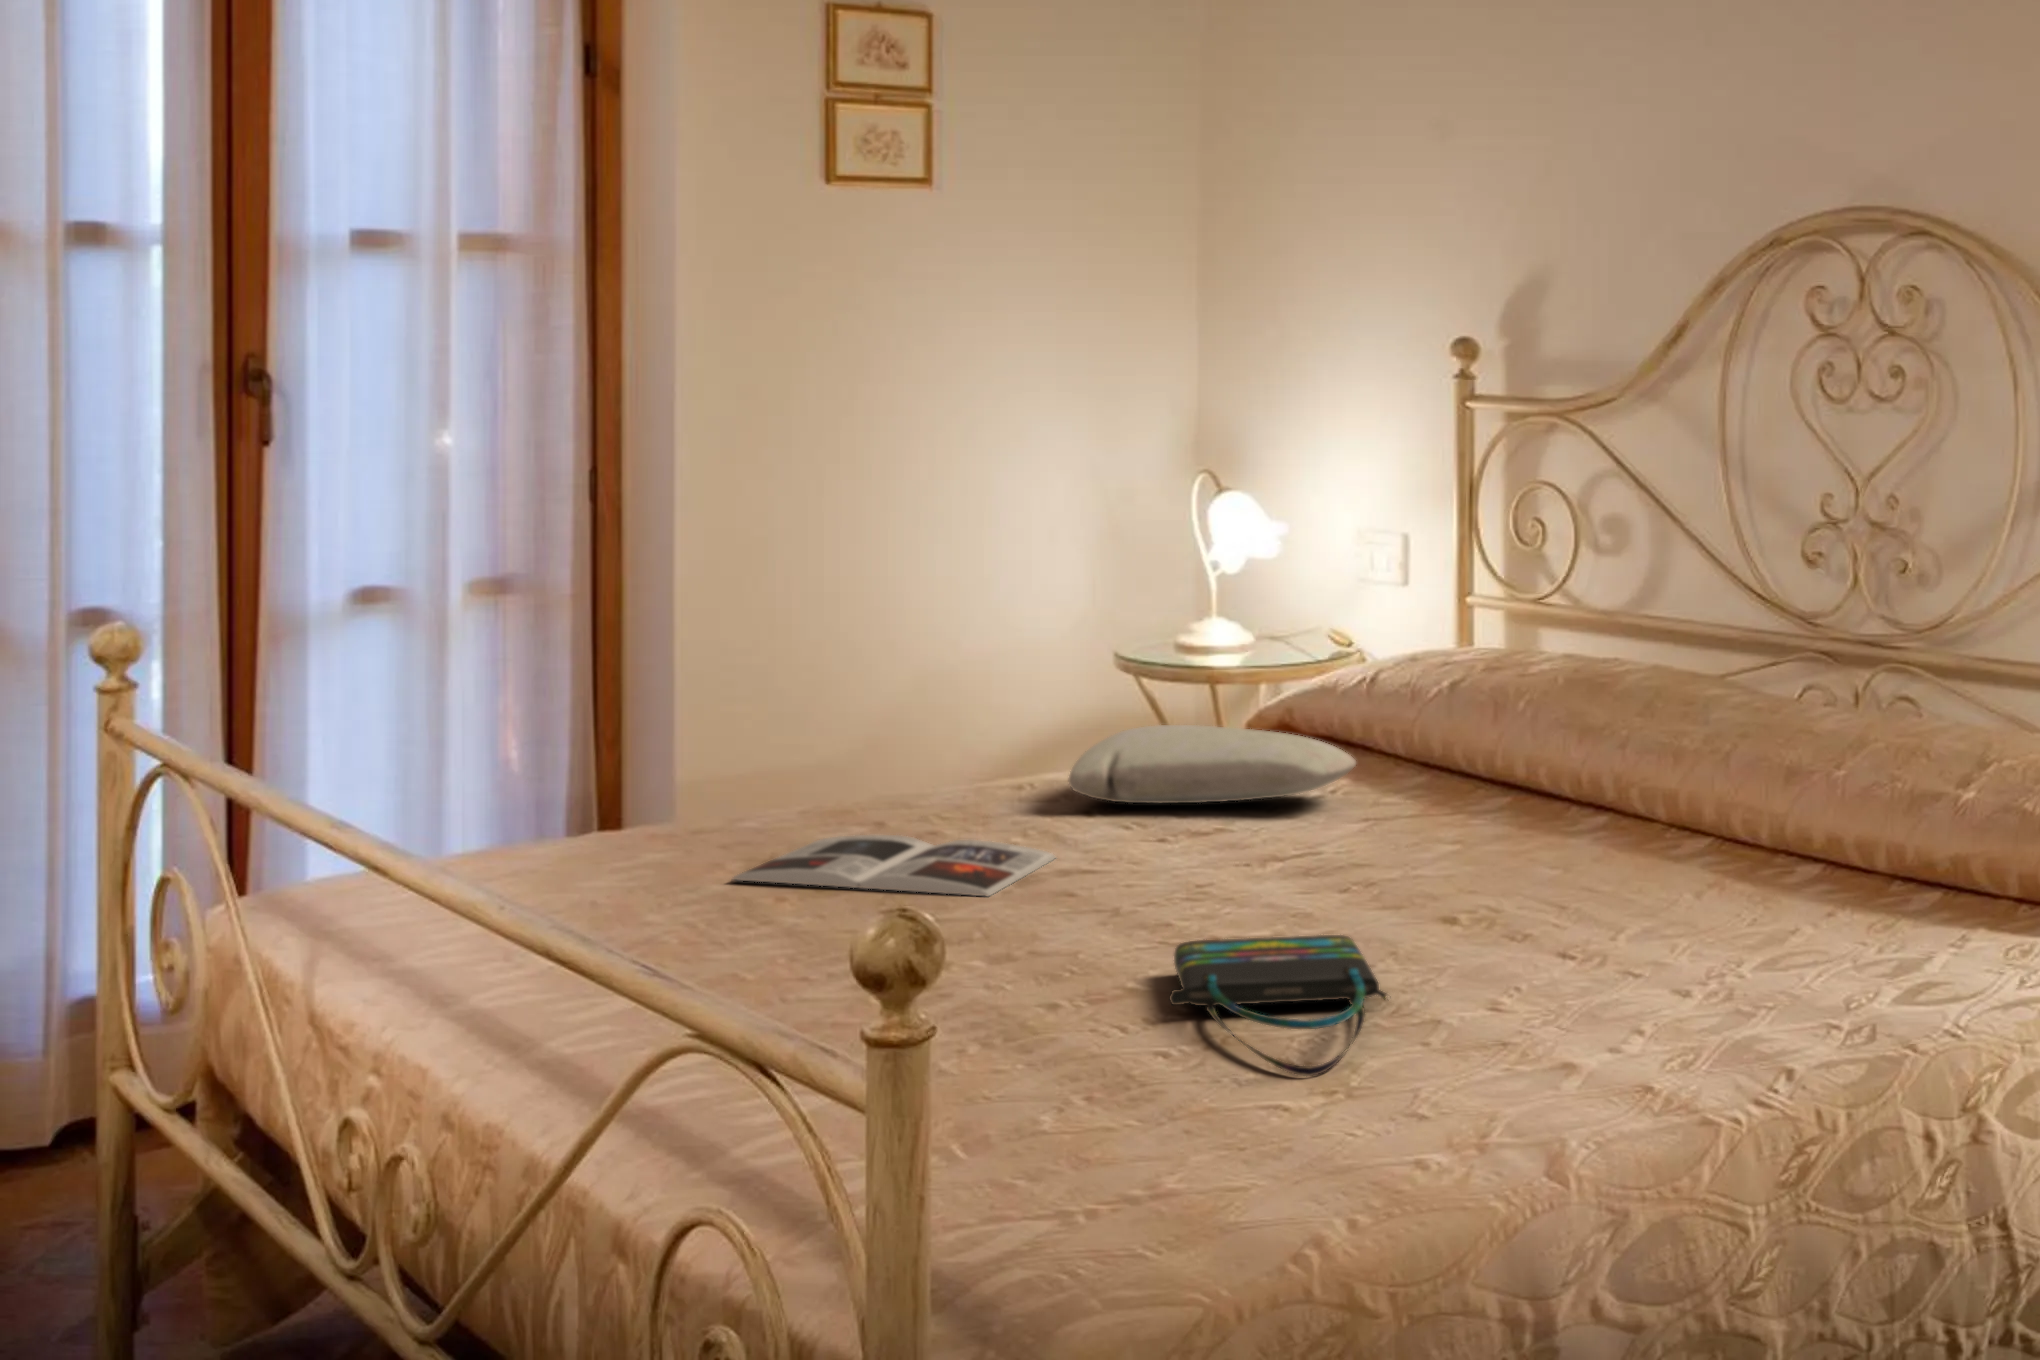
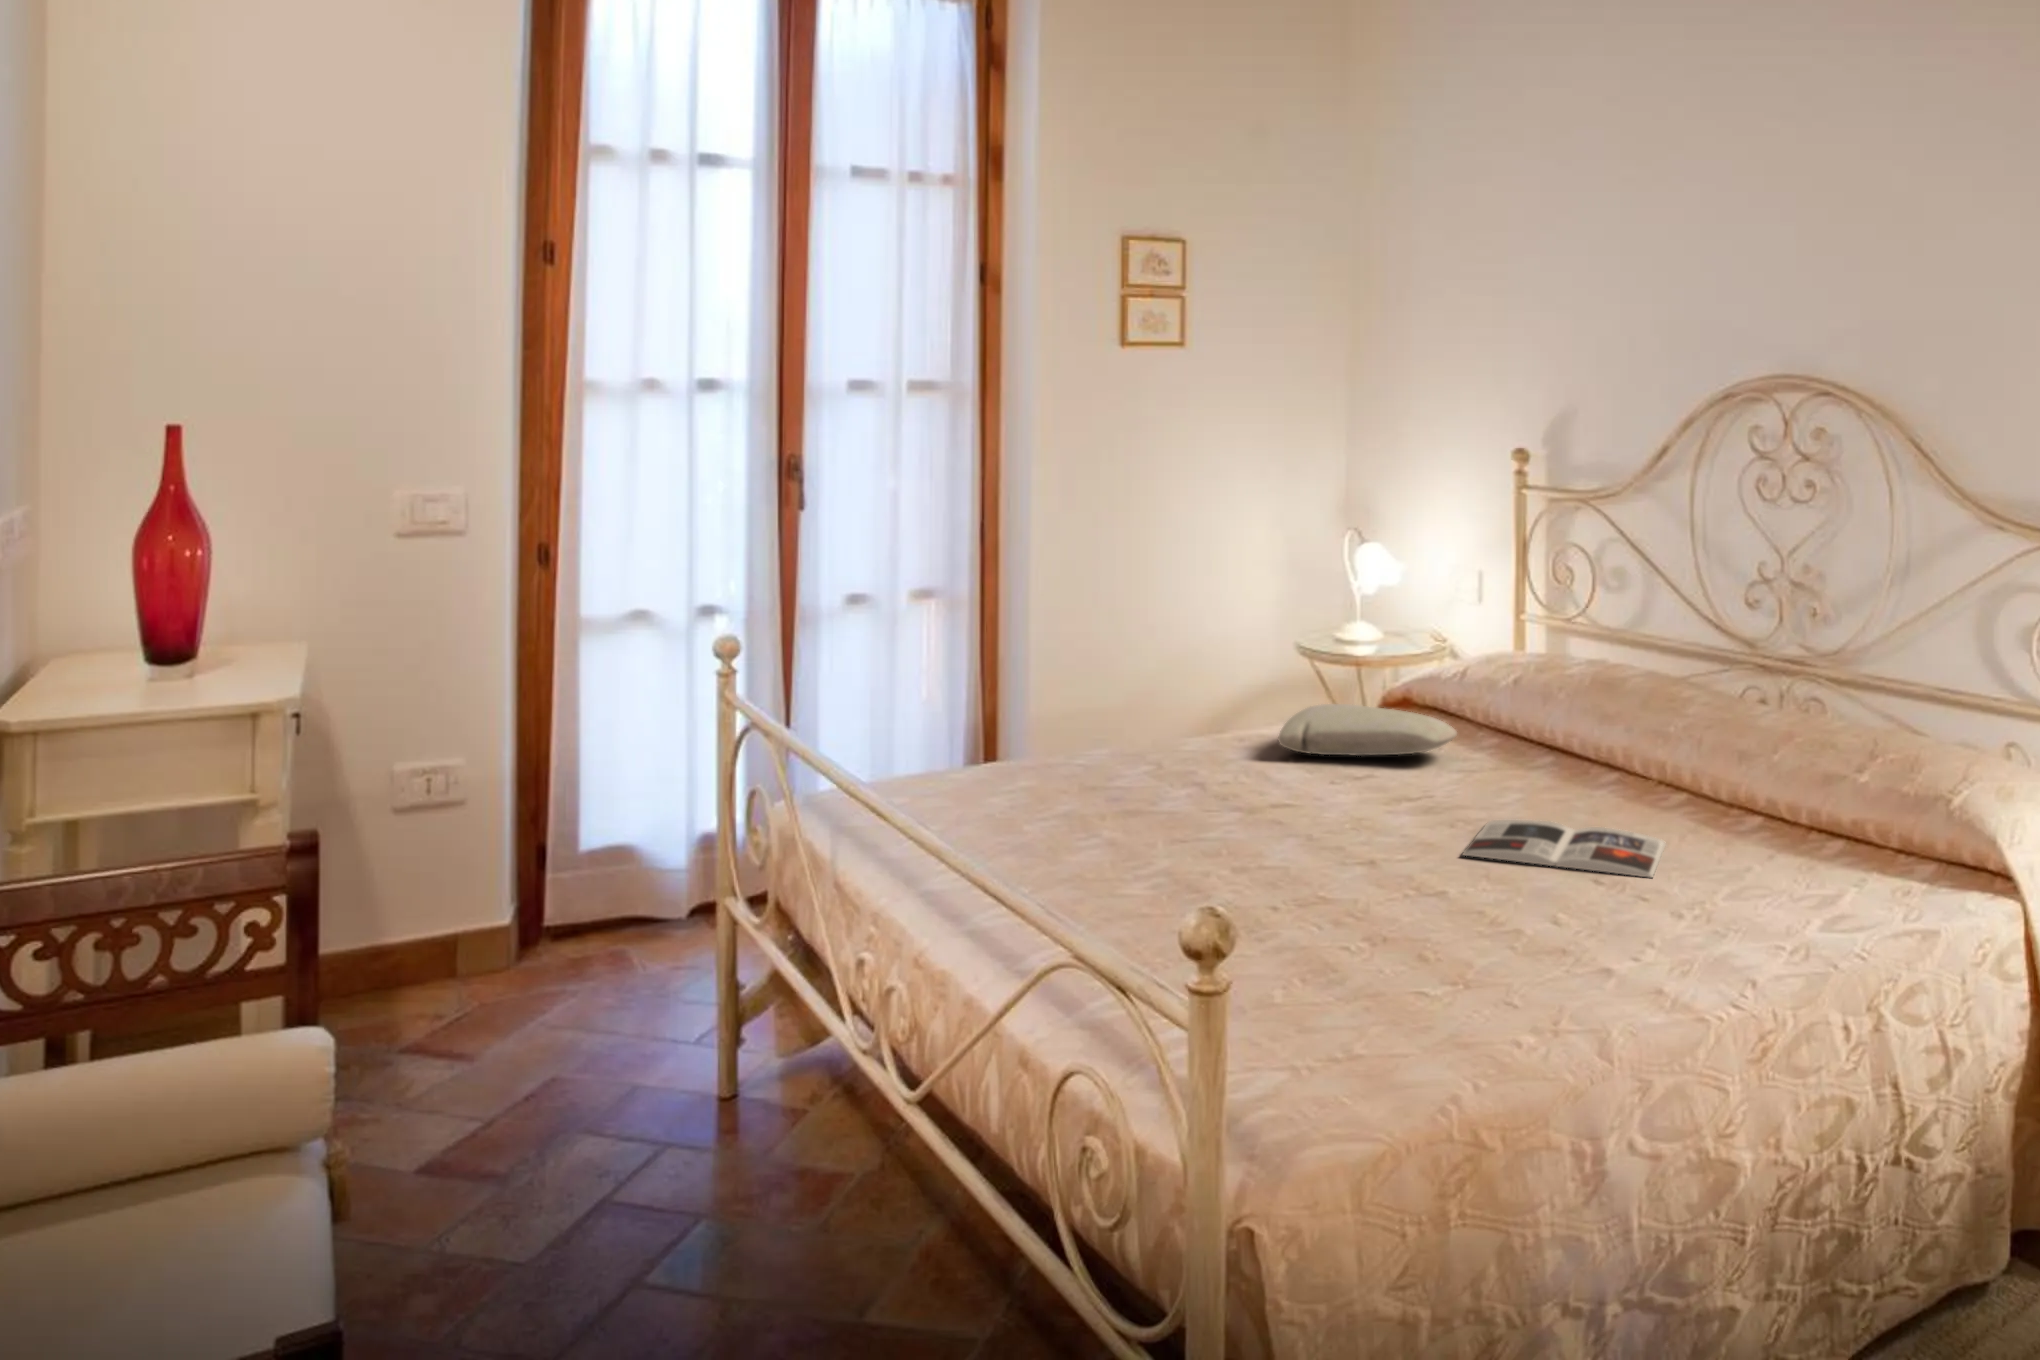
magazine: present [733,835,1055,897] -> present [1463,819,1666,878]
tote bag: present [1169,935,1386,1076] -> none [1355,863,1492,964]

